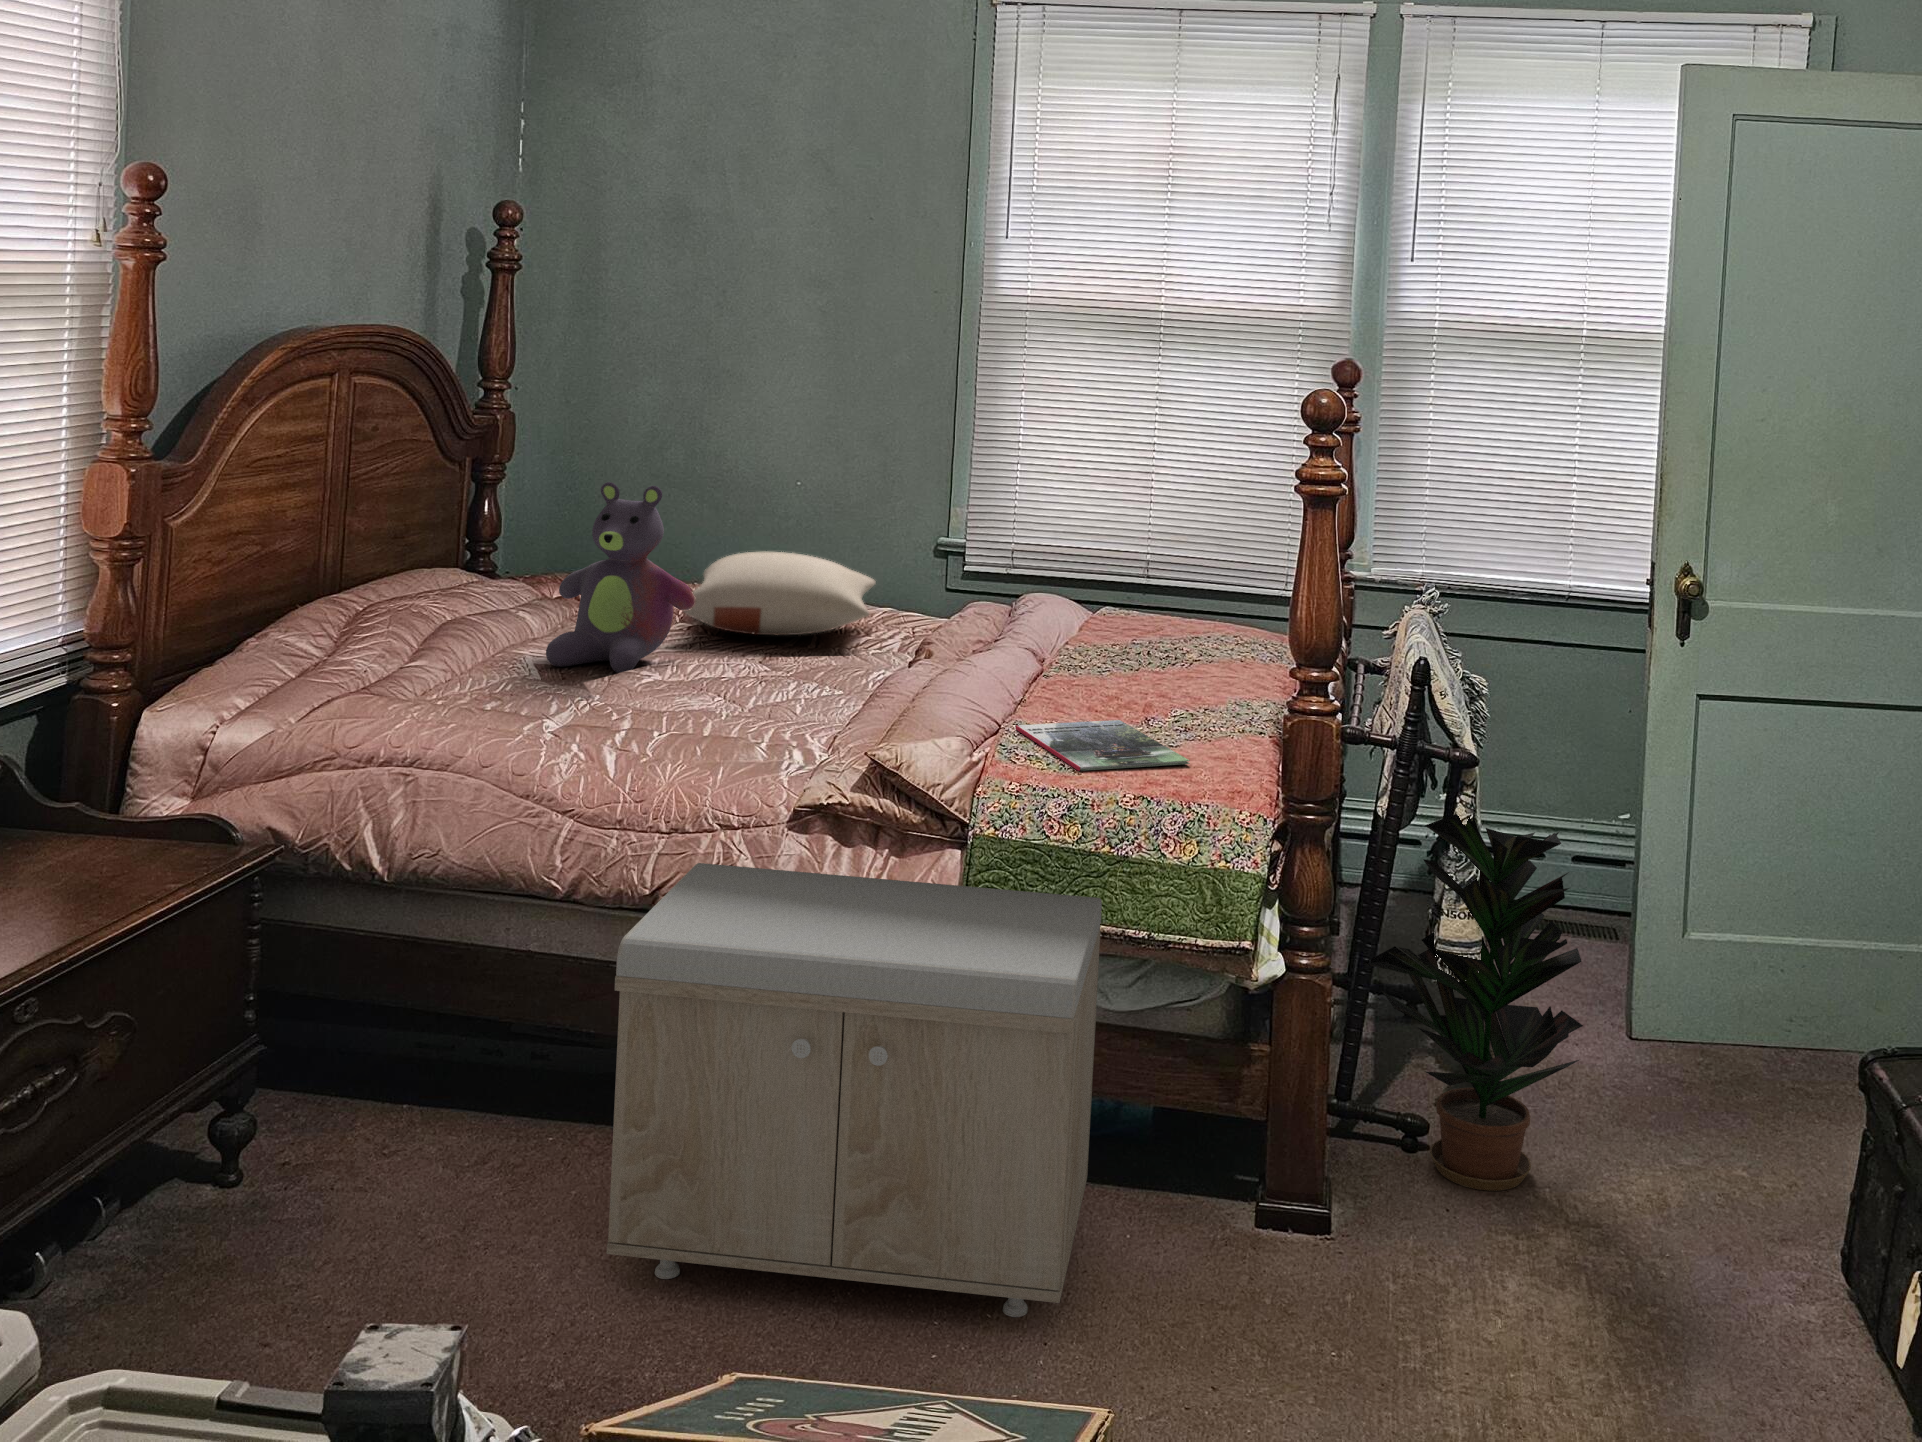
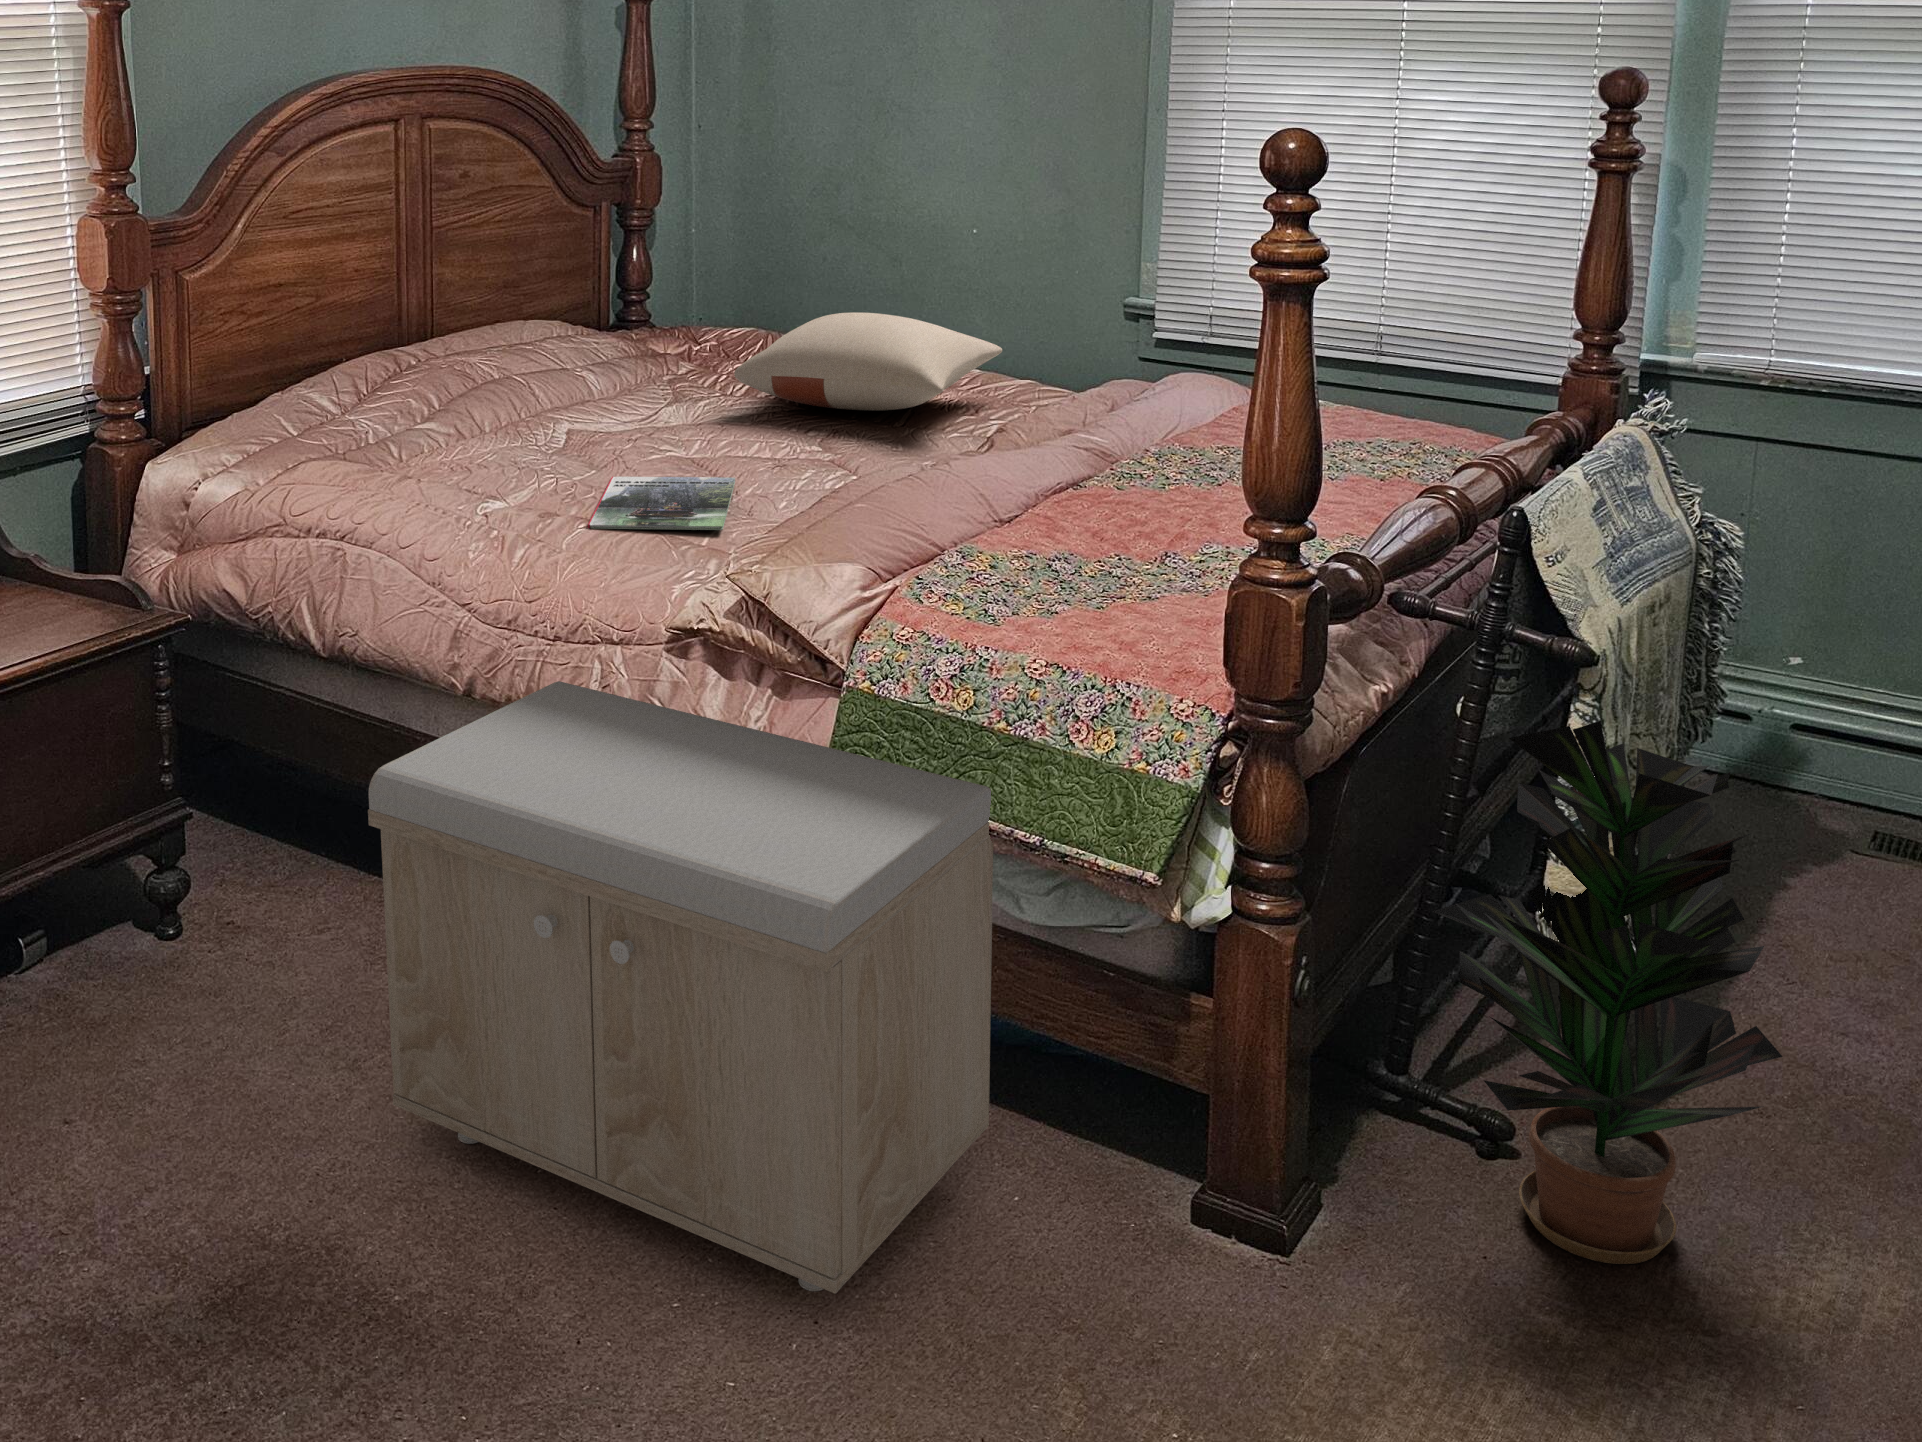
stuffed bear: present [546,482,695,673] -> none [552,234,713,450]
magazine: present [1016,720,1190,771] -> present [588,476,735,530]

